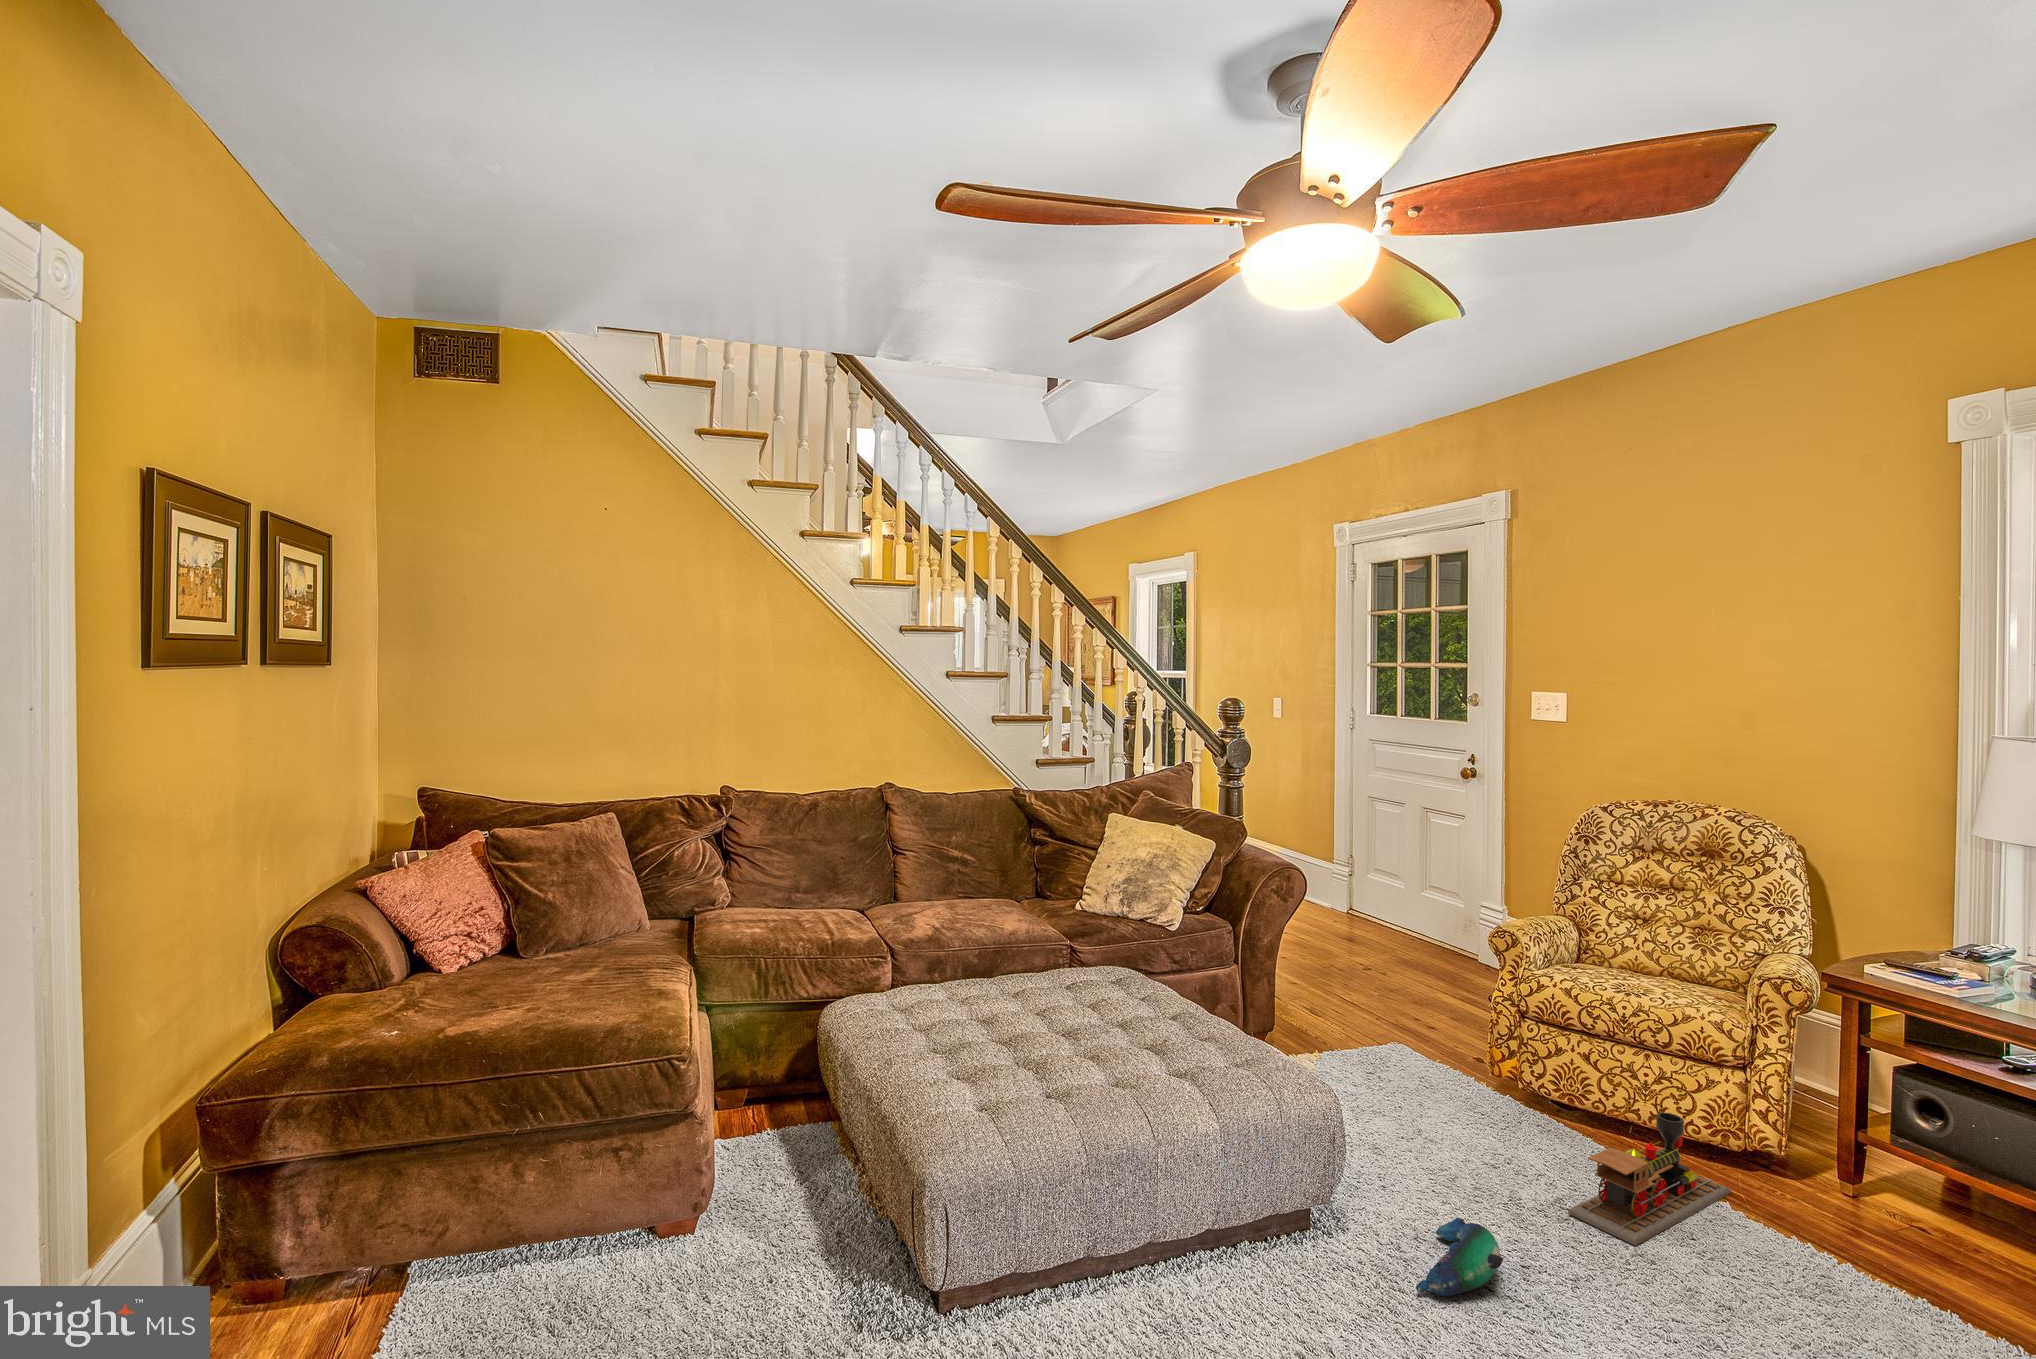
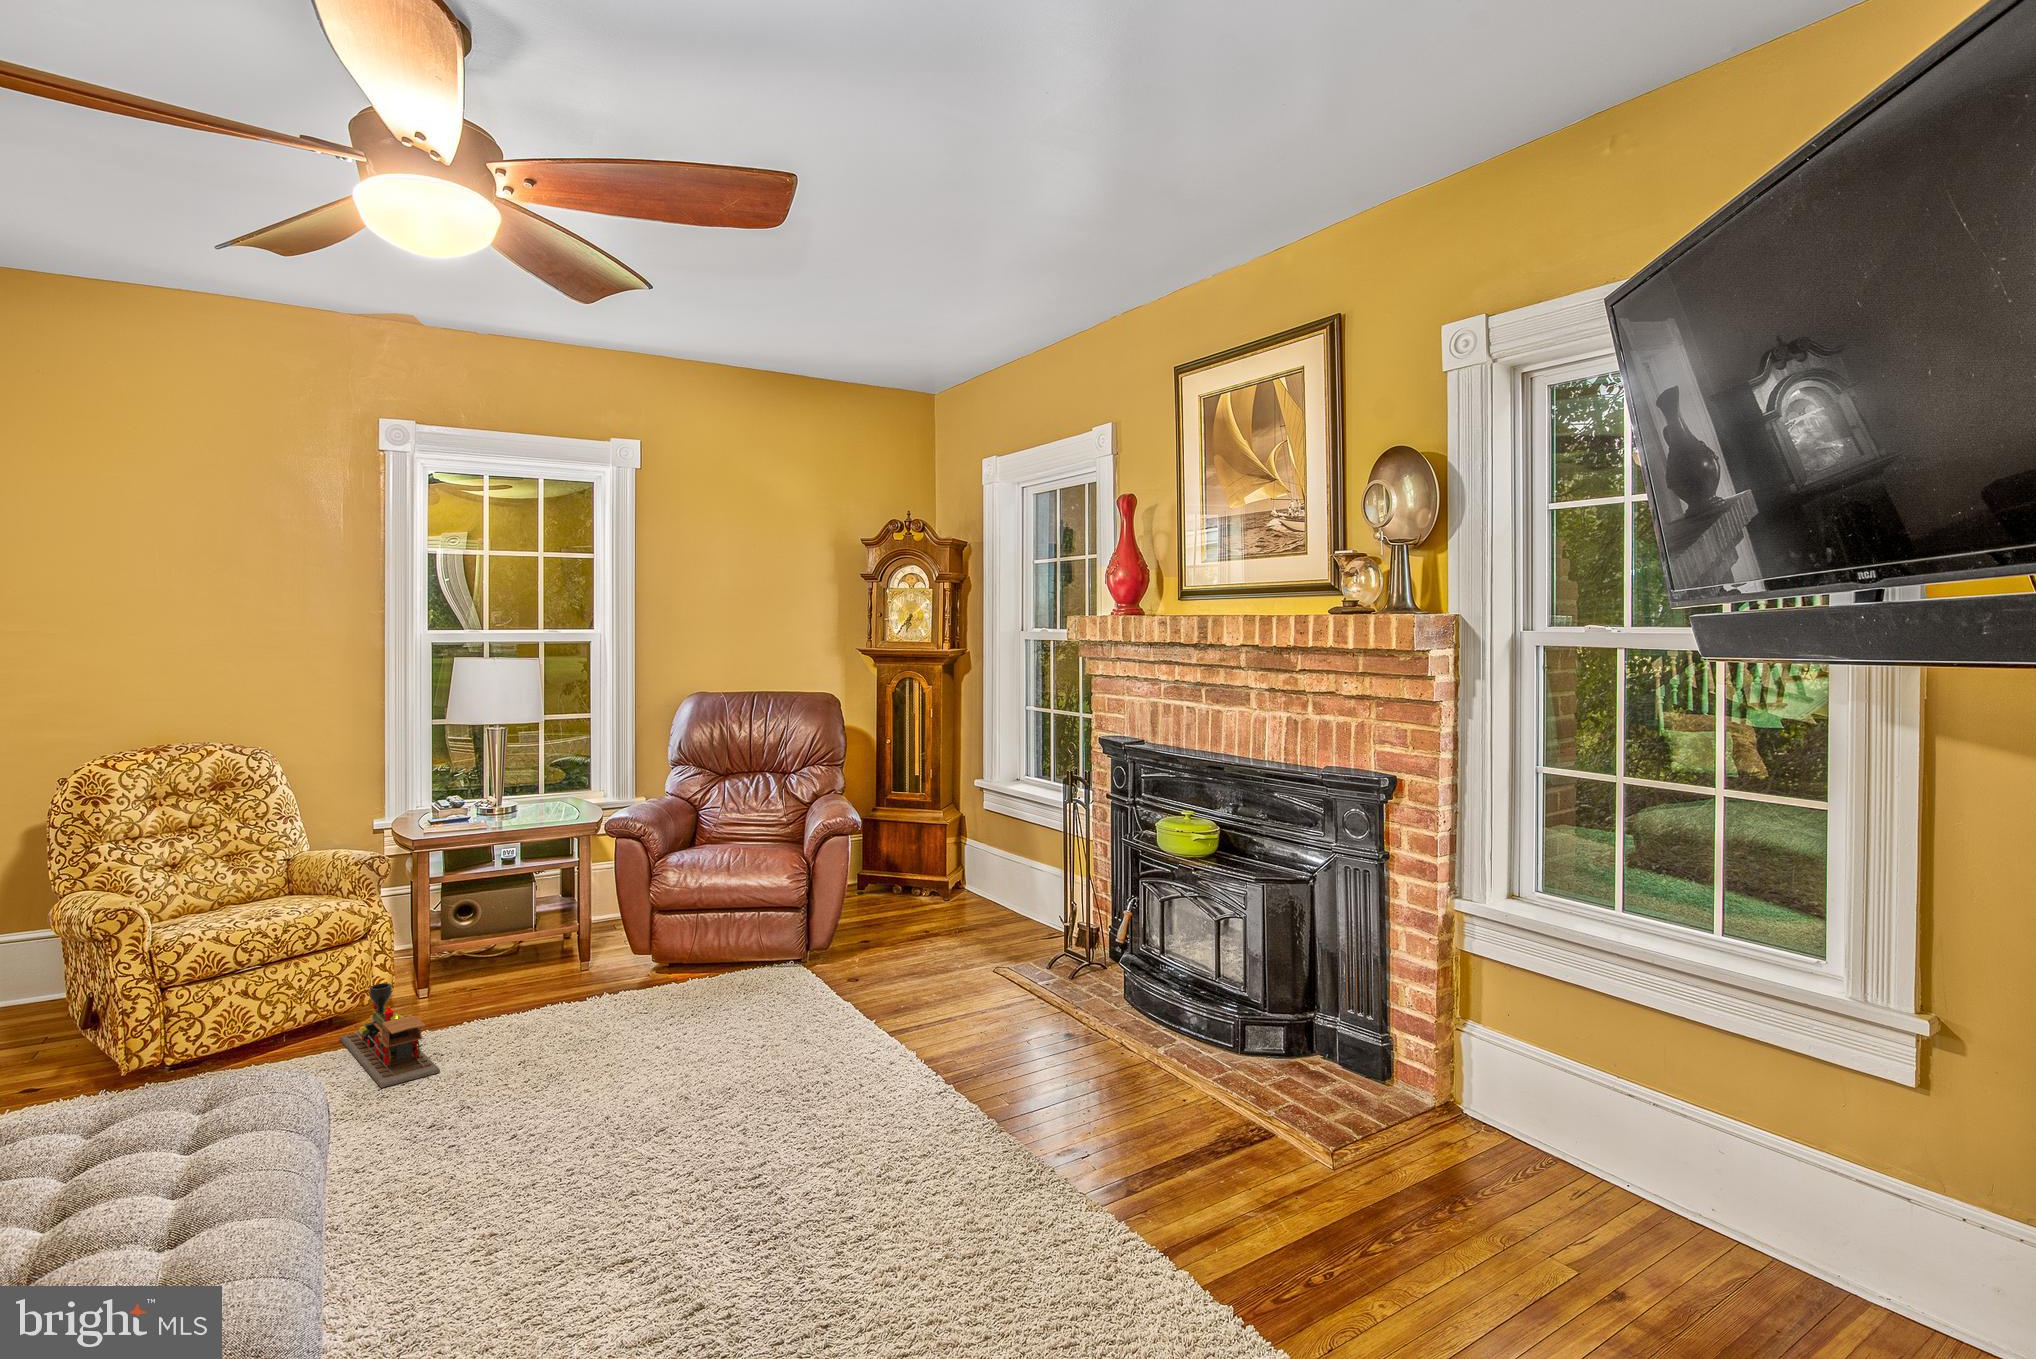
plush toy: present [1416,1218,1504,1296] -> none [374,1101,473,1164]

